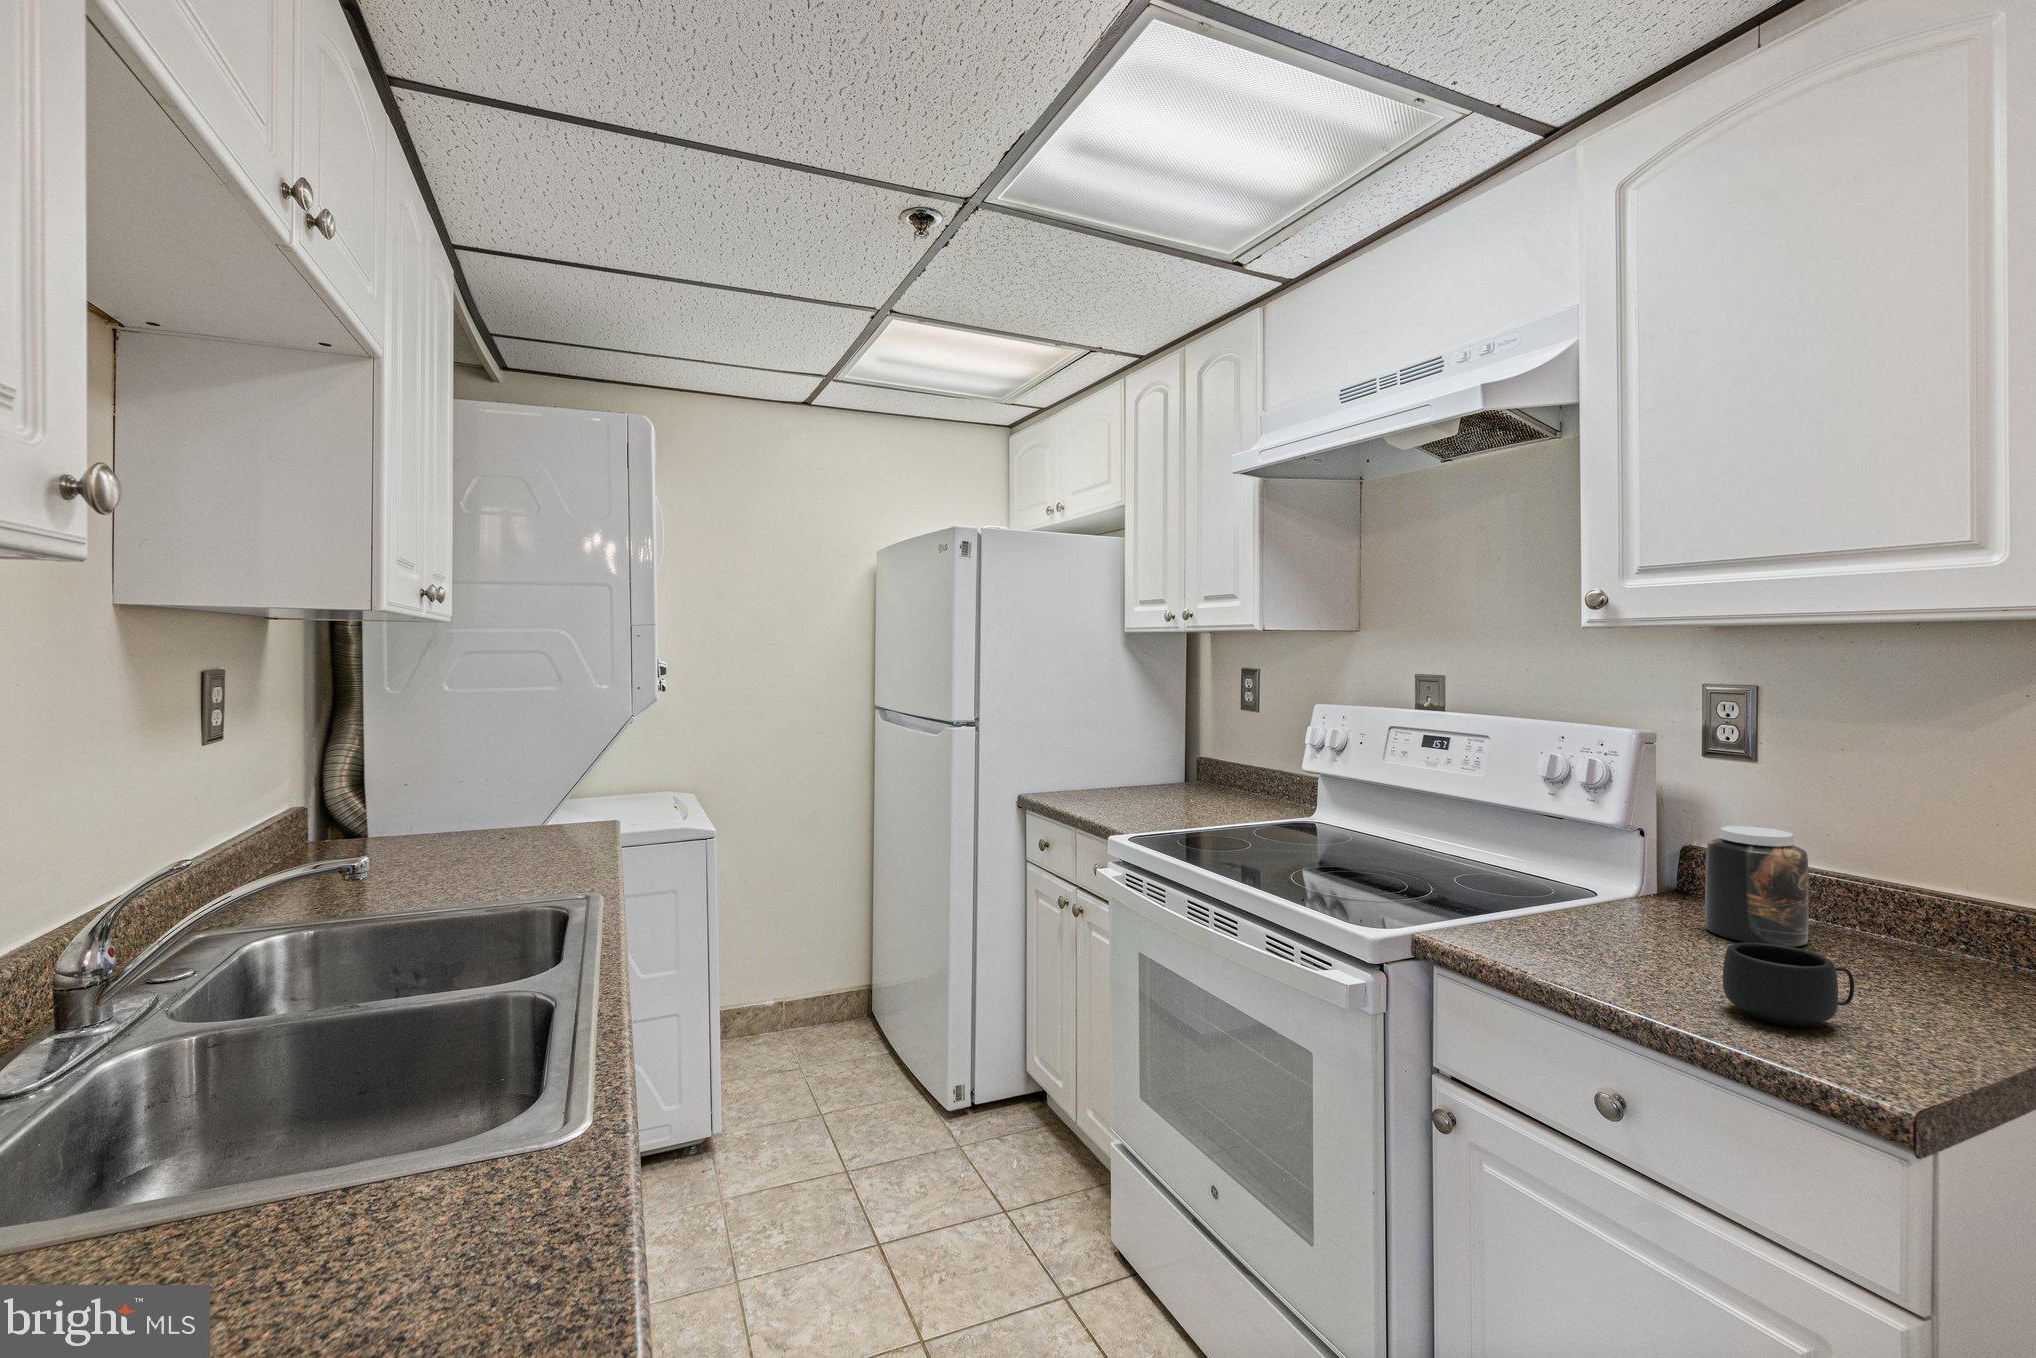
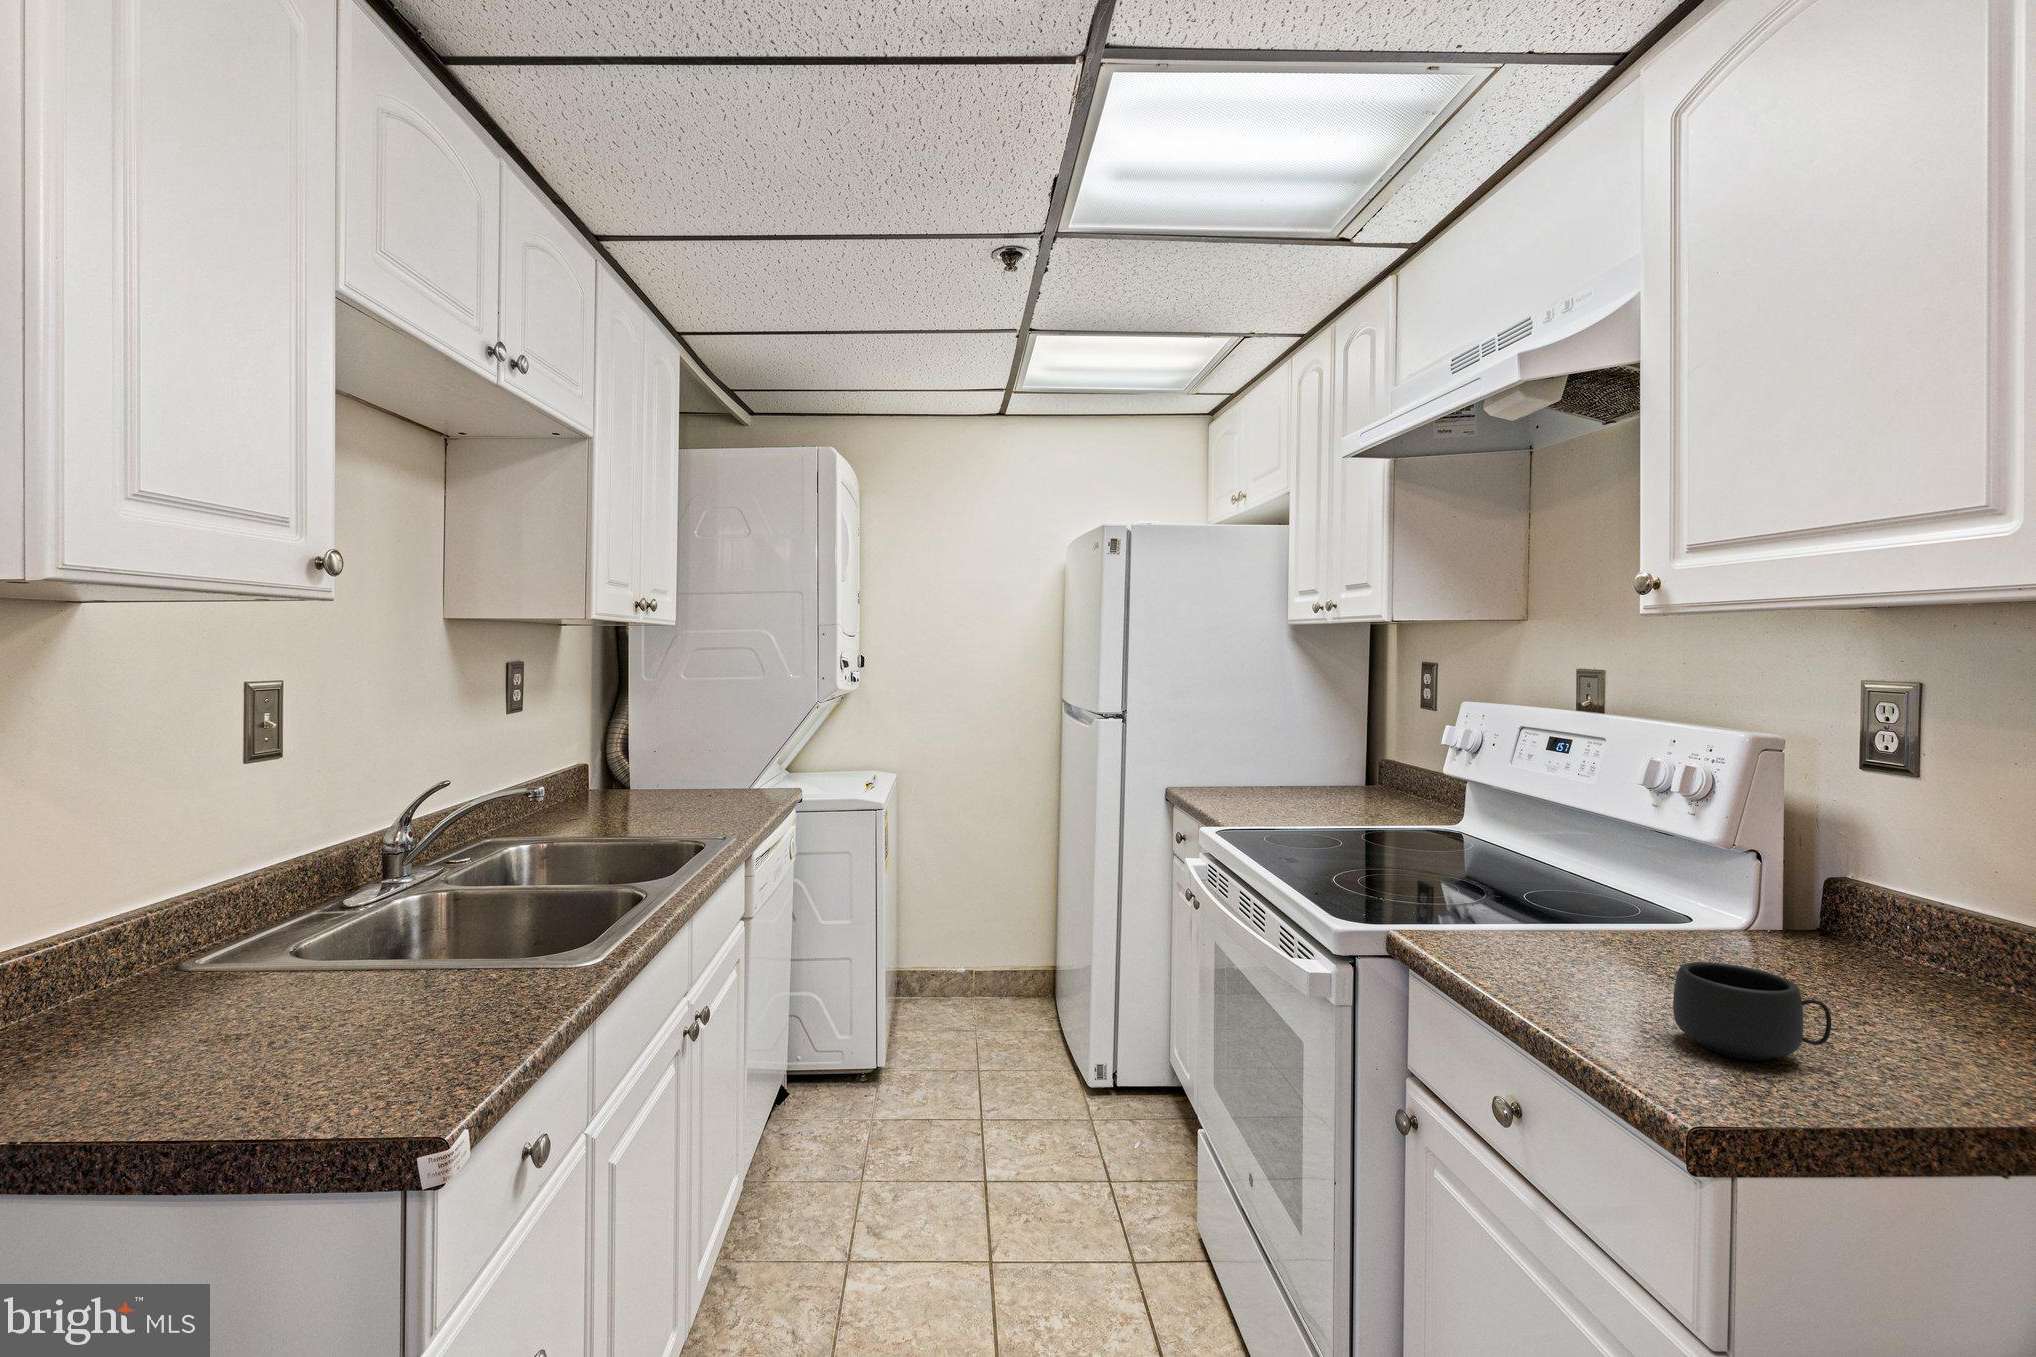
jar: present [1705,826,1809,947] -> none [1792,848,1921,996]

